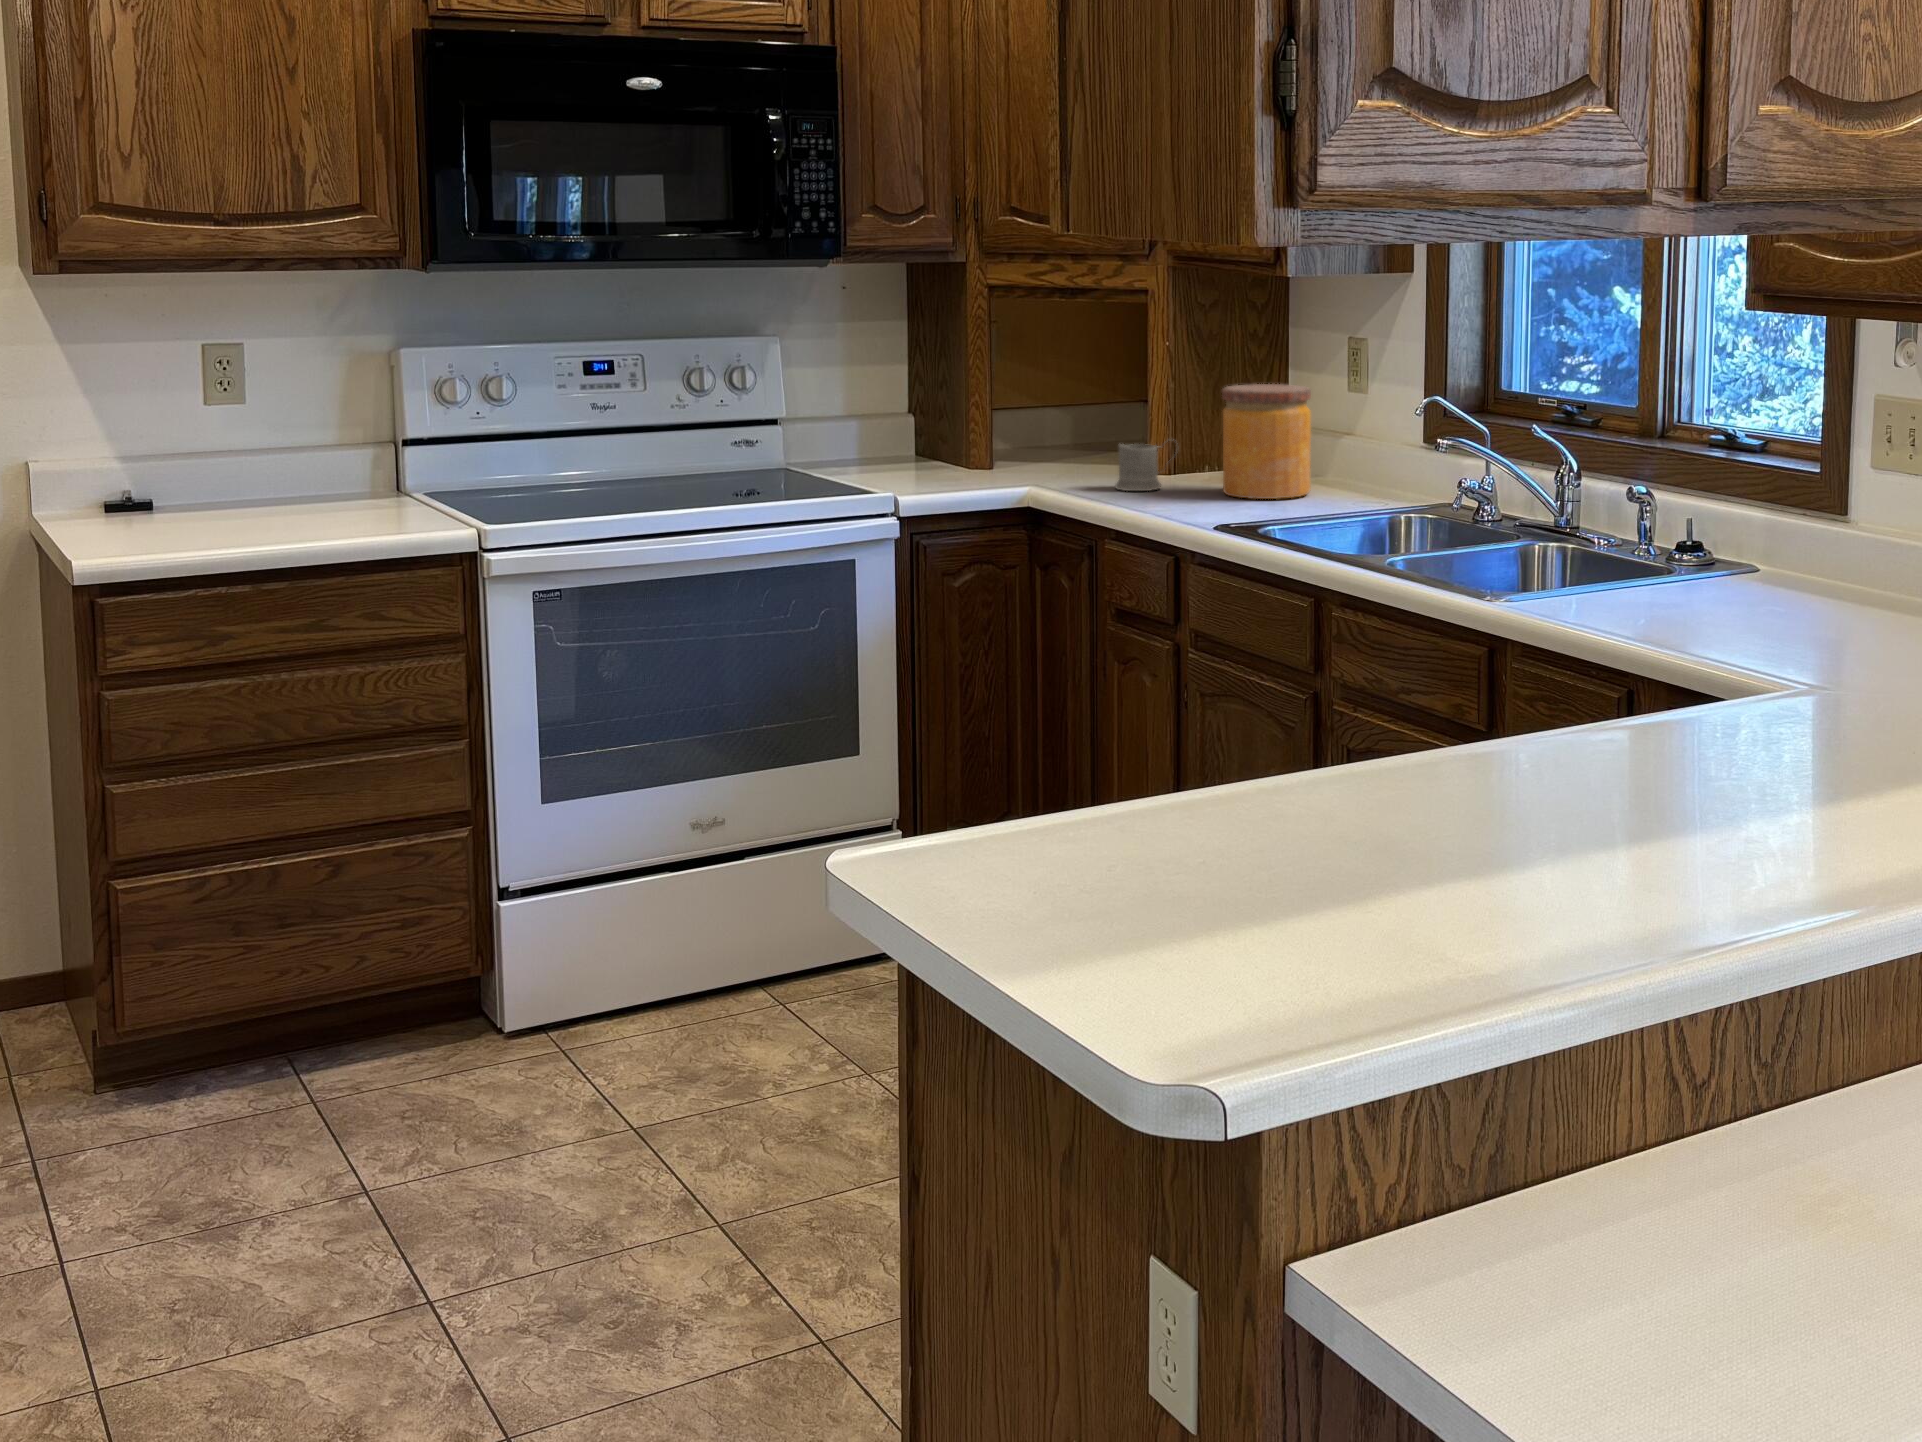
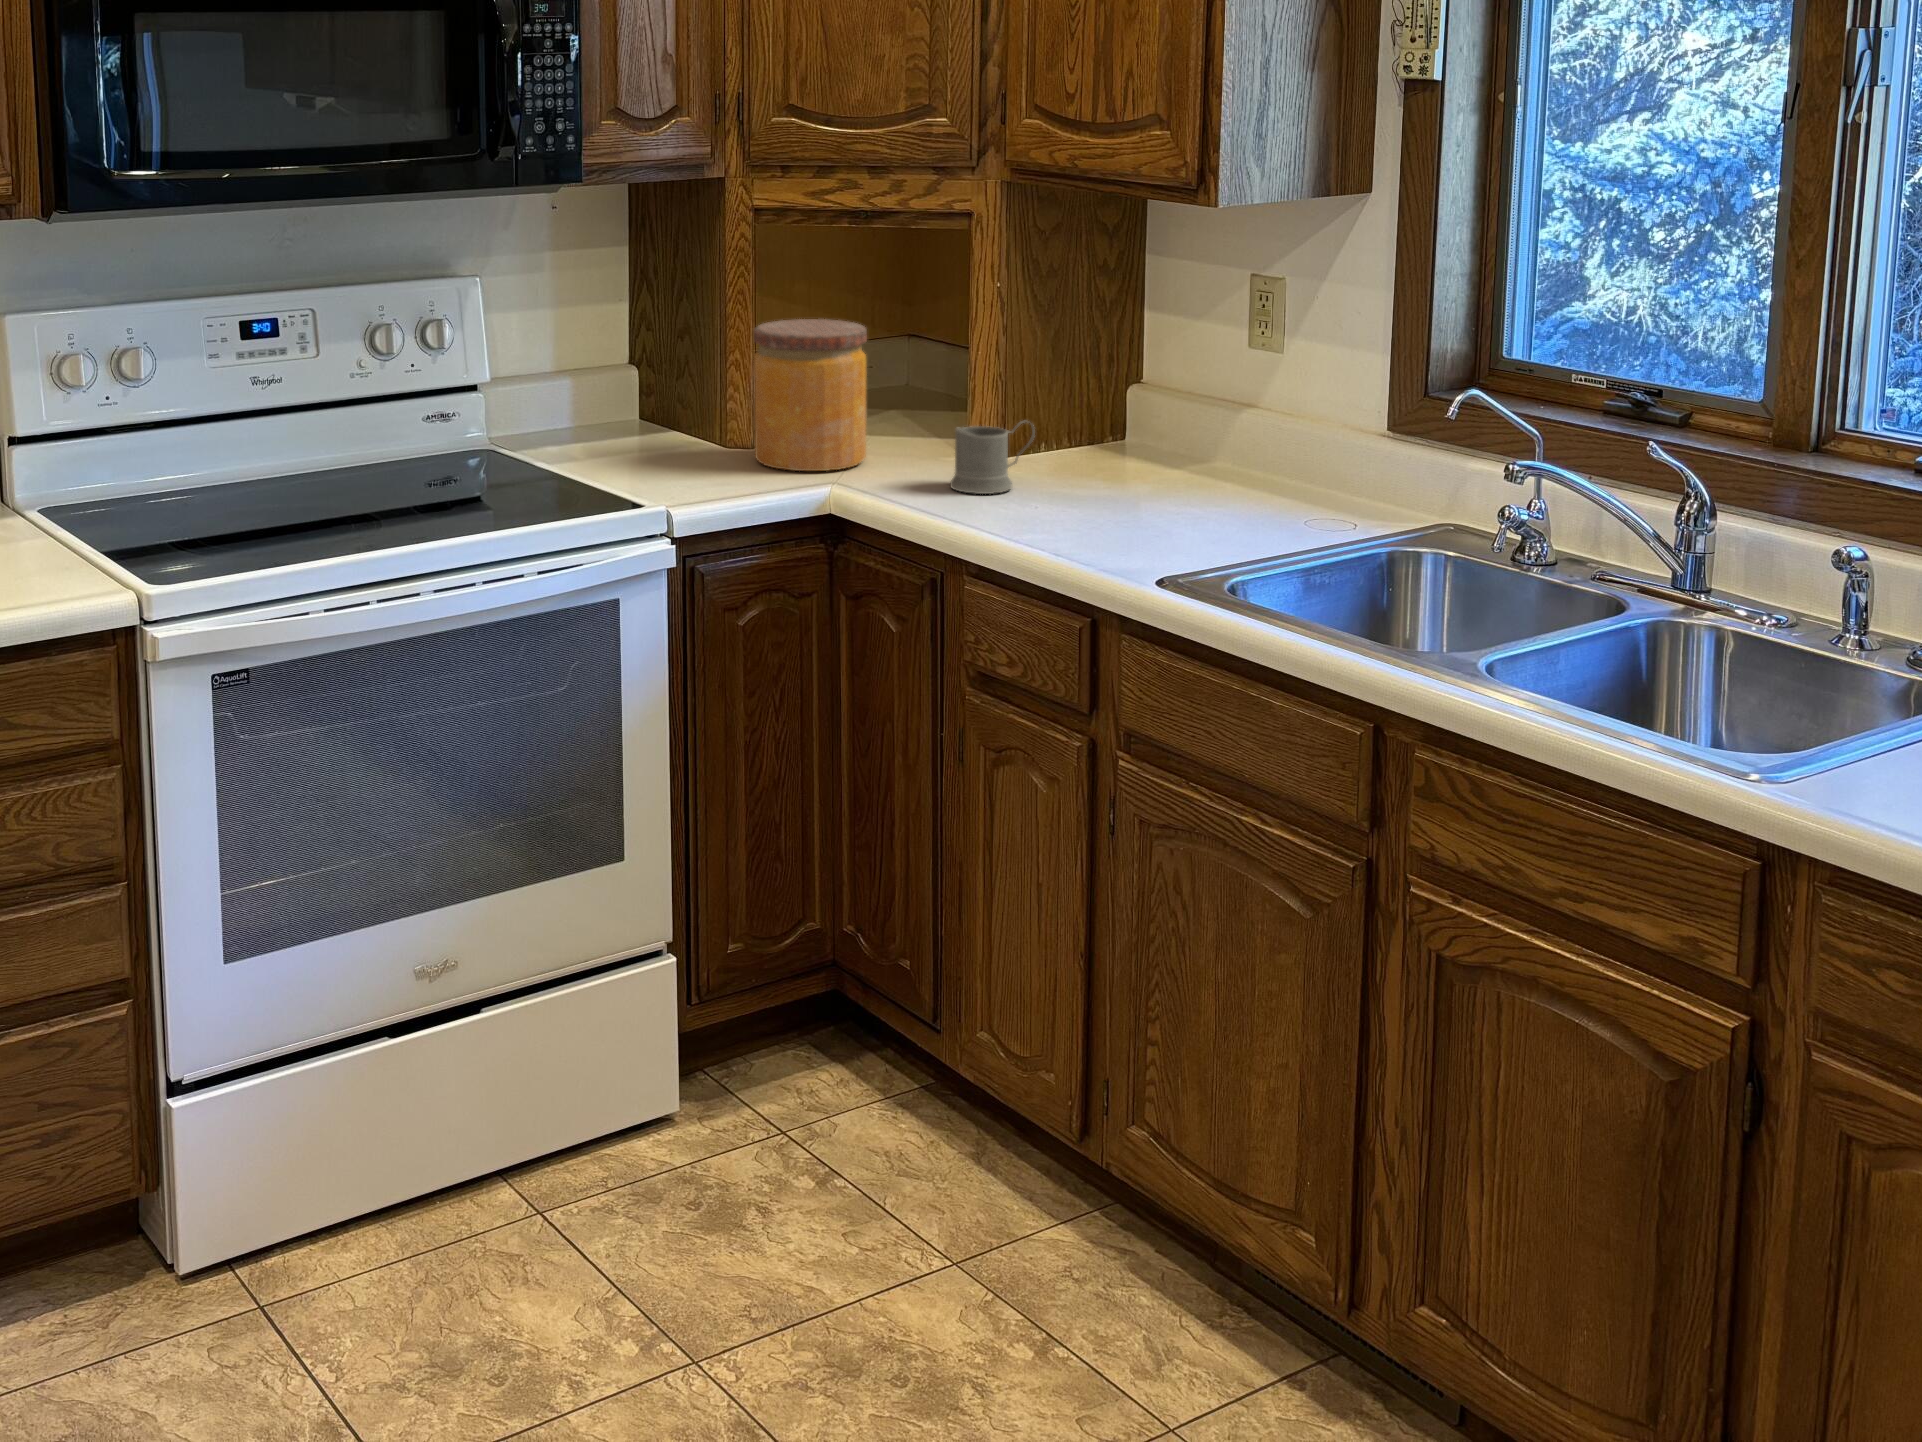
jar: present [1222,384,1311,499] -> present [754,319,867,471]

